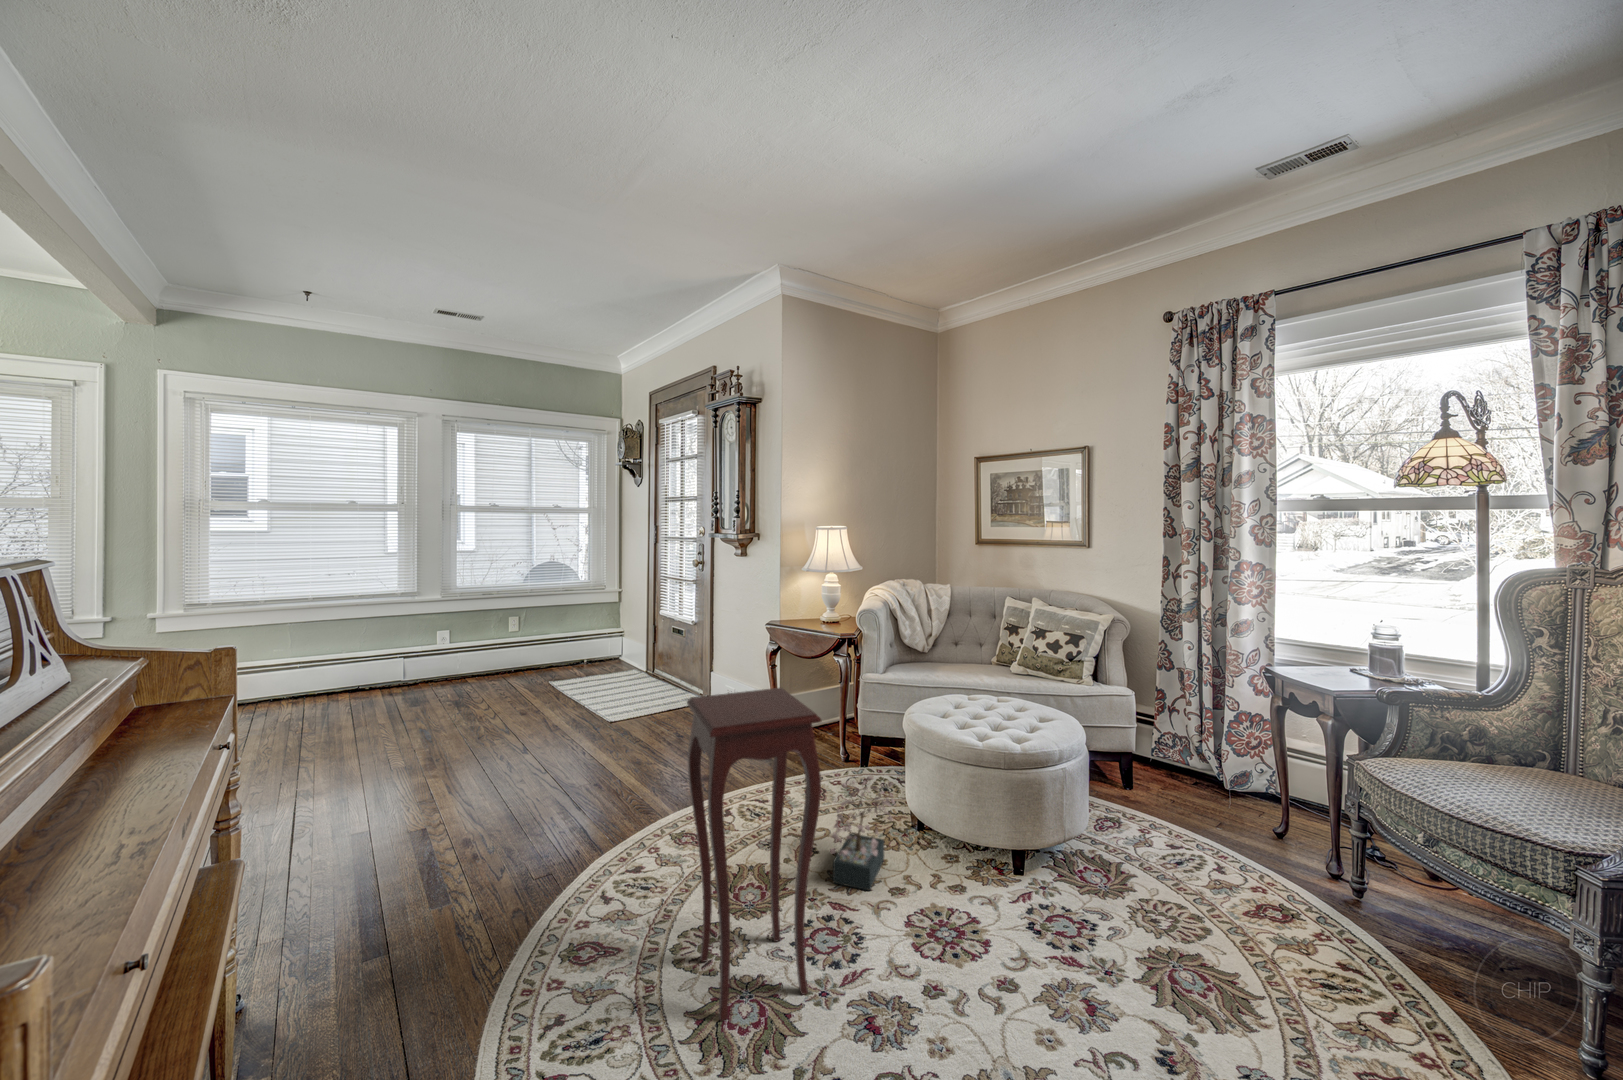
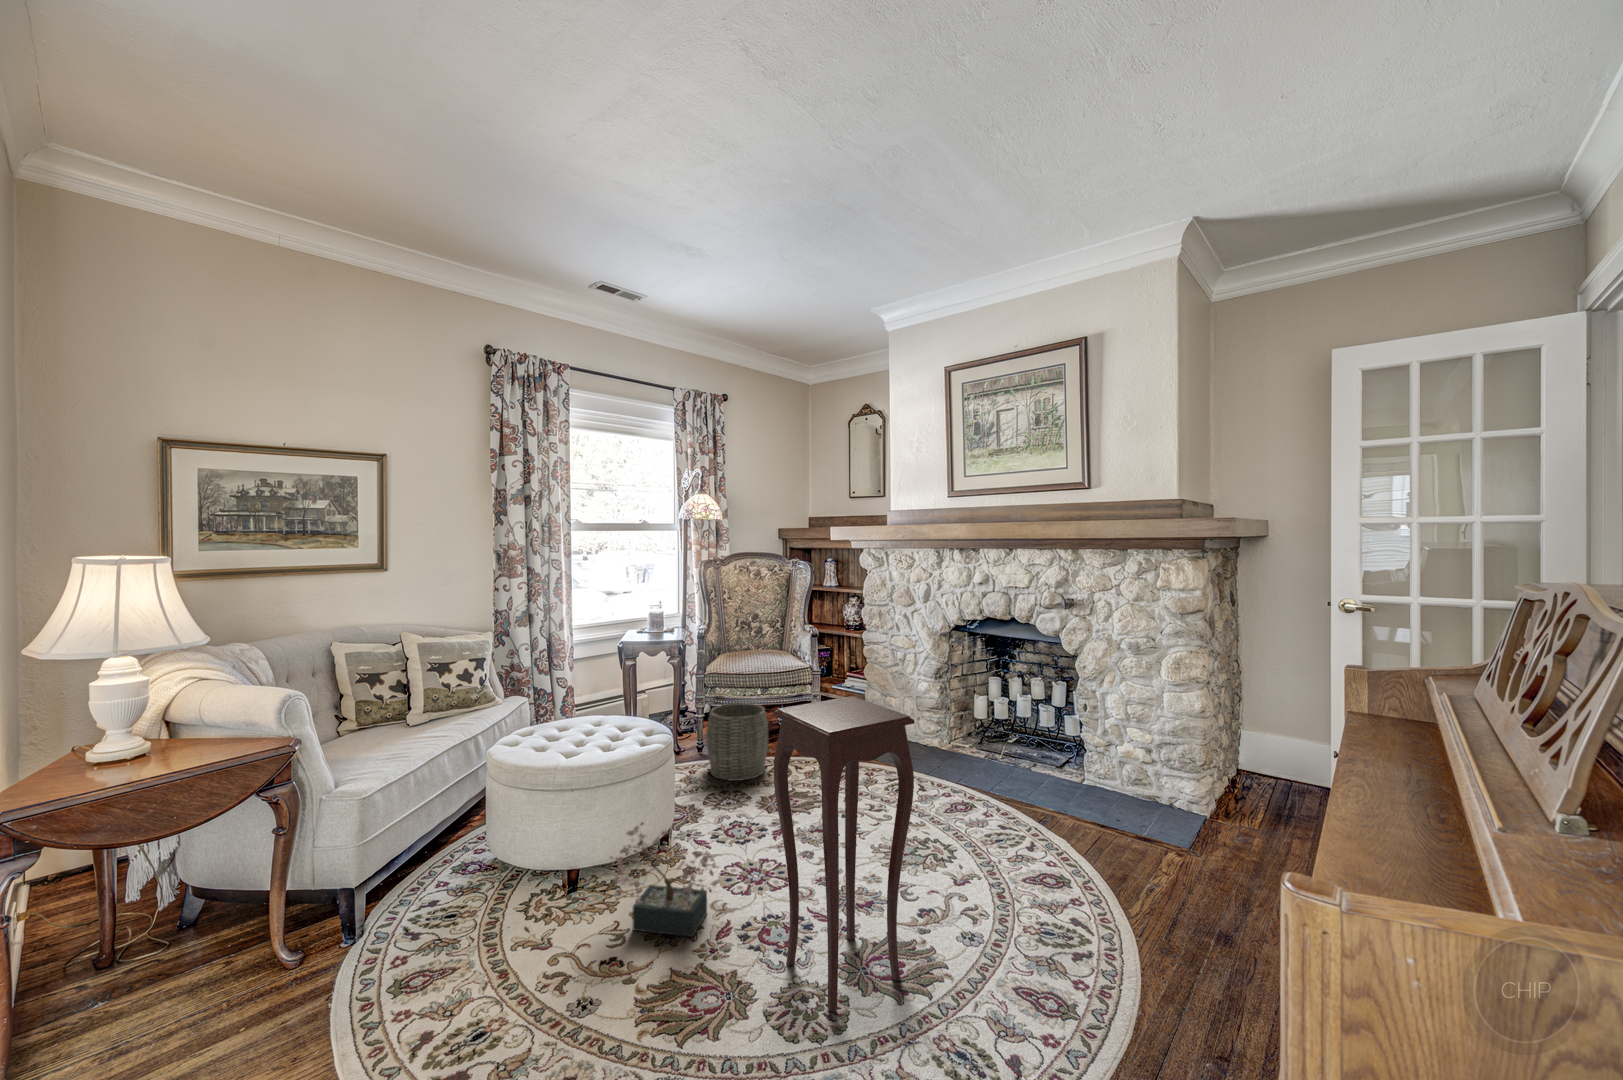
woven basket: none [1226,800,1358,956] -> present [707,703,768,781]

